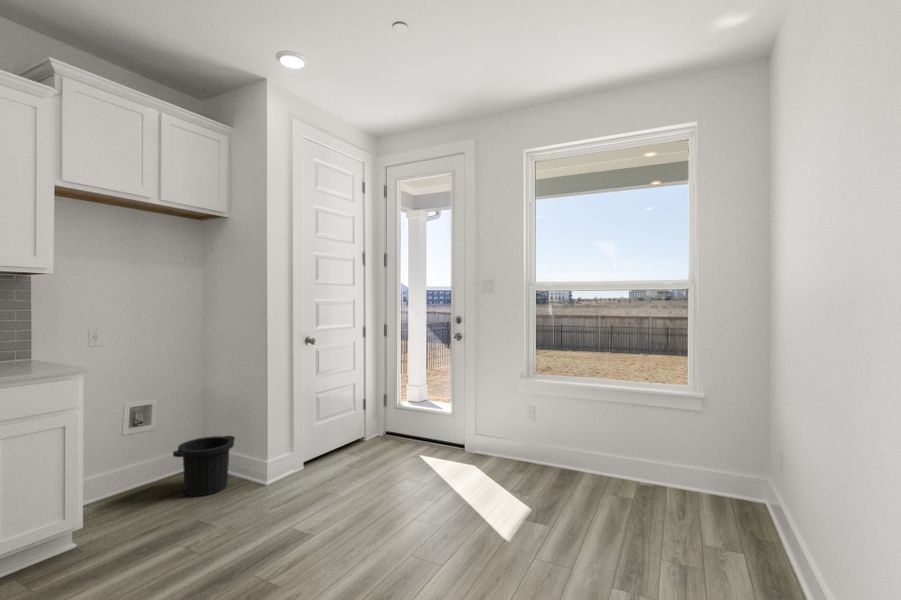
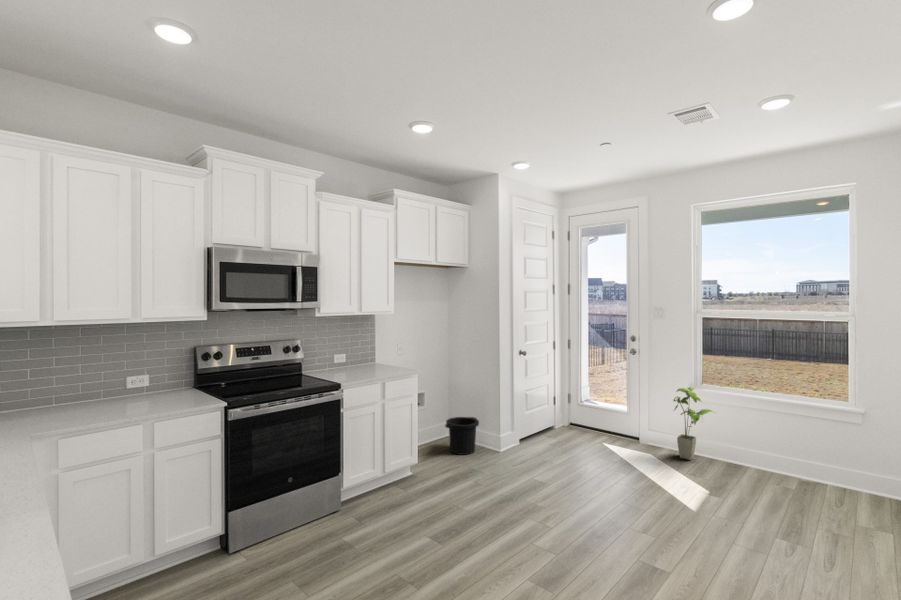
house plant: none [499,377,549,469] -> present [674,387,713,460]

